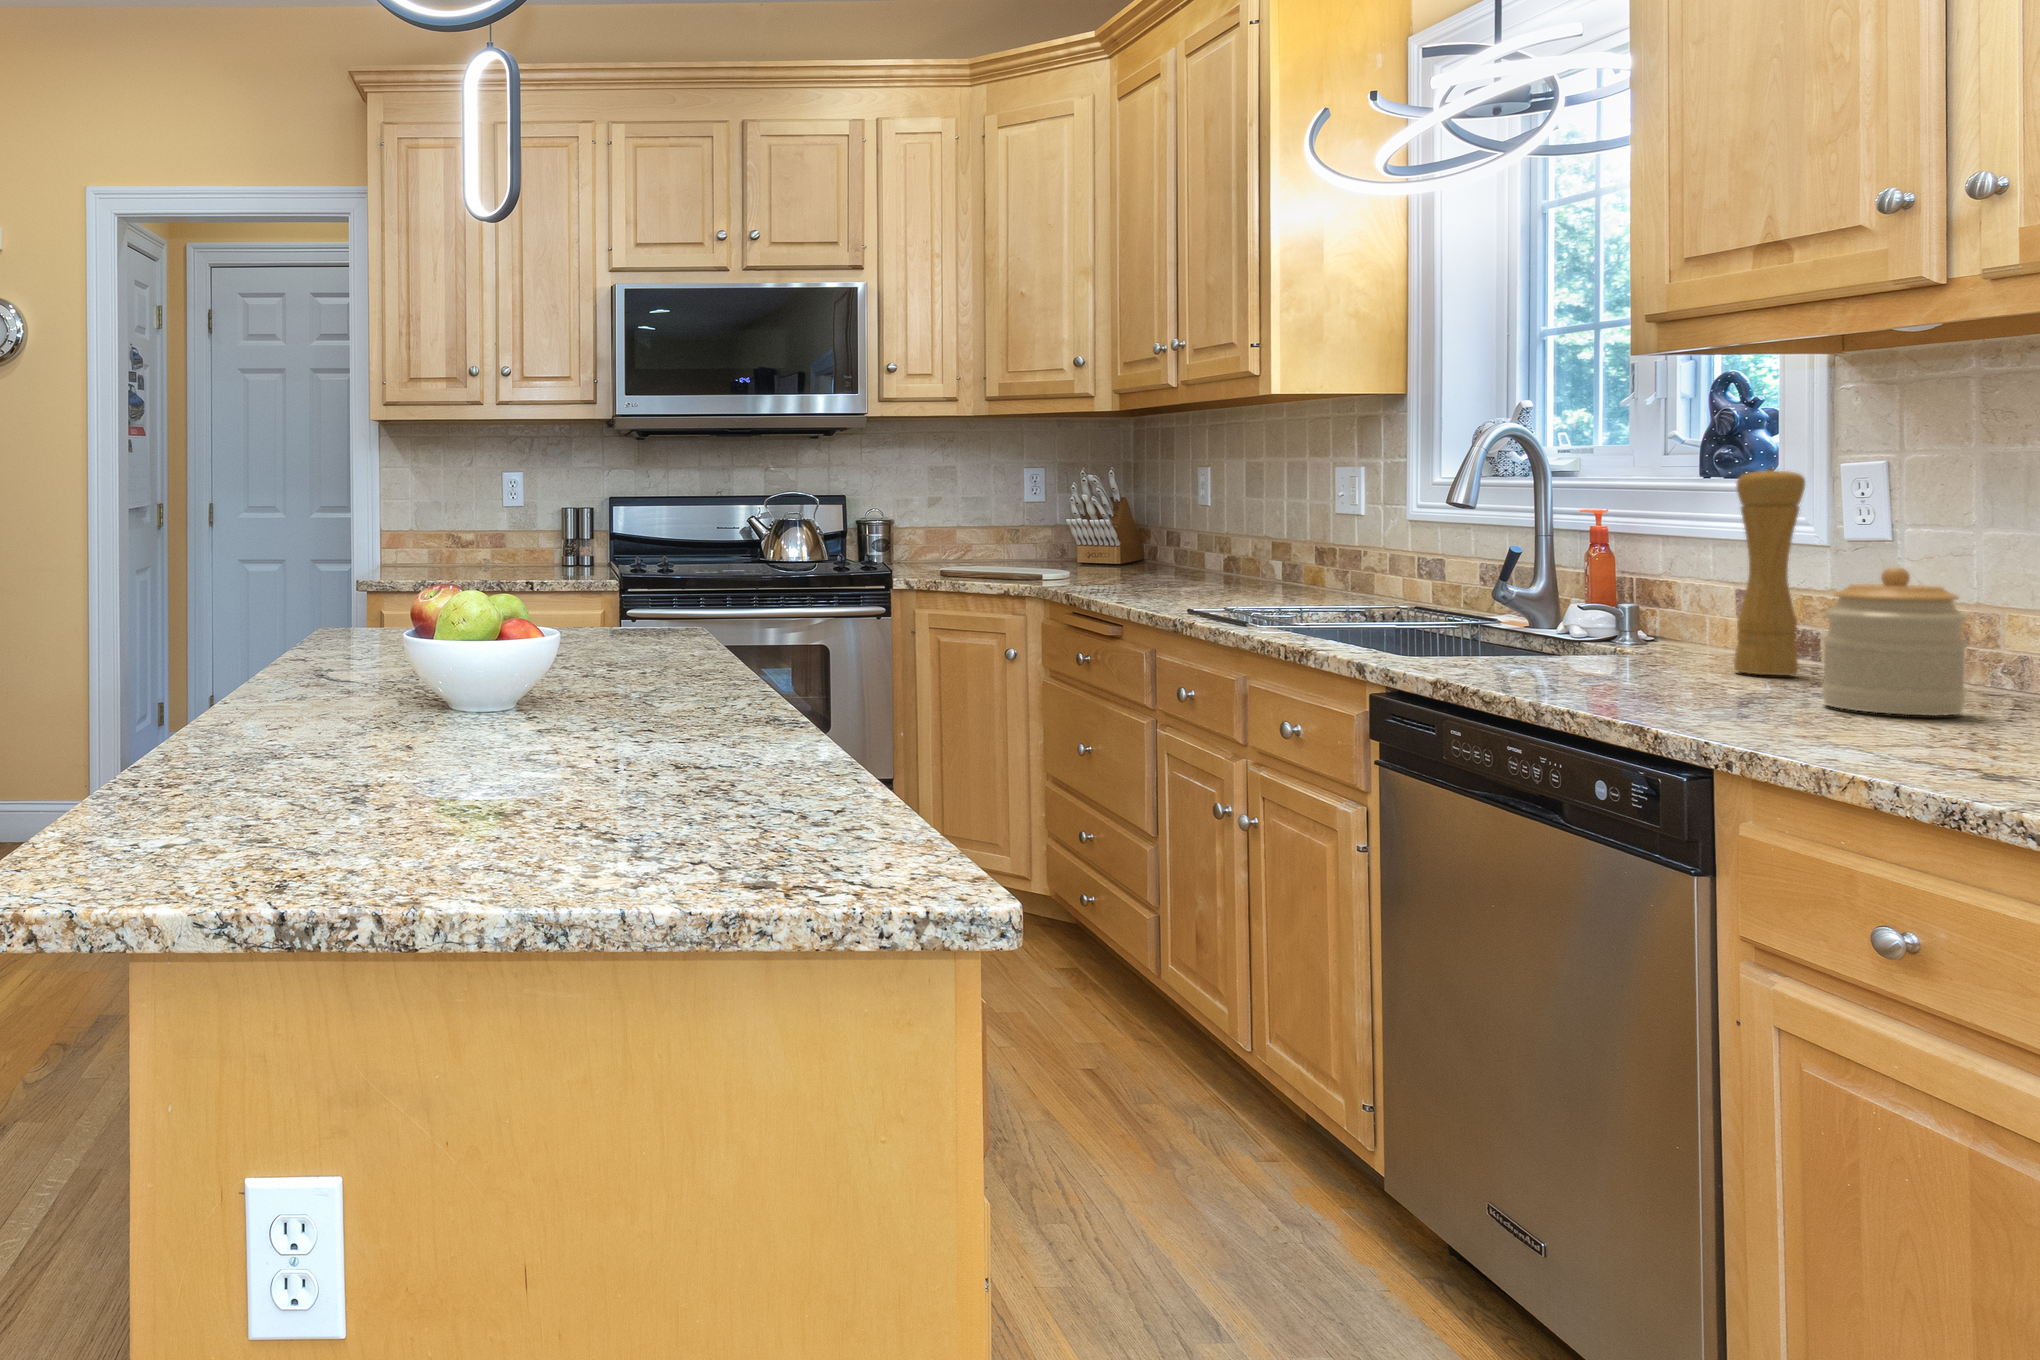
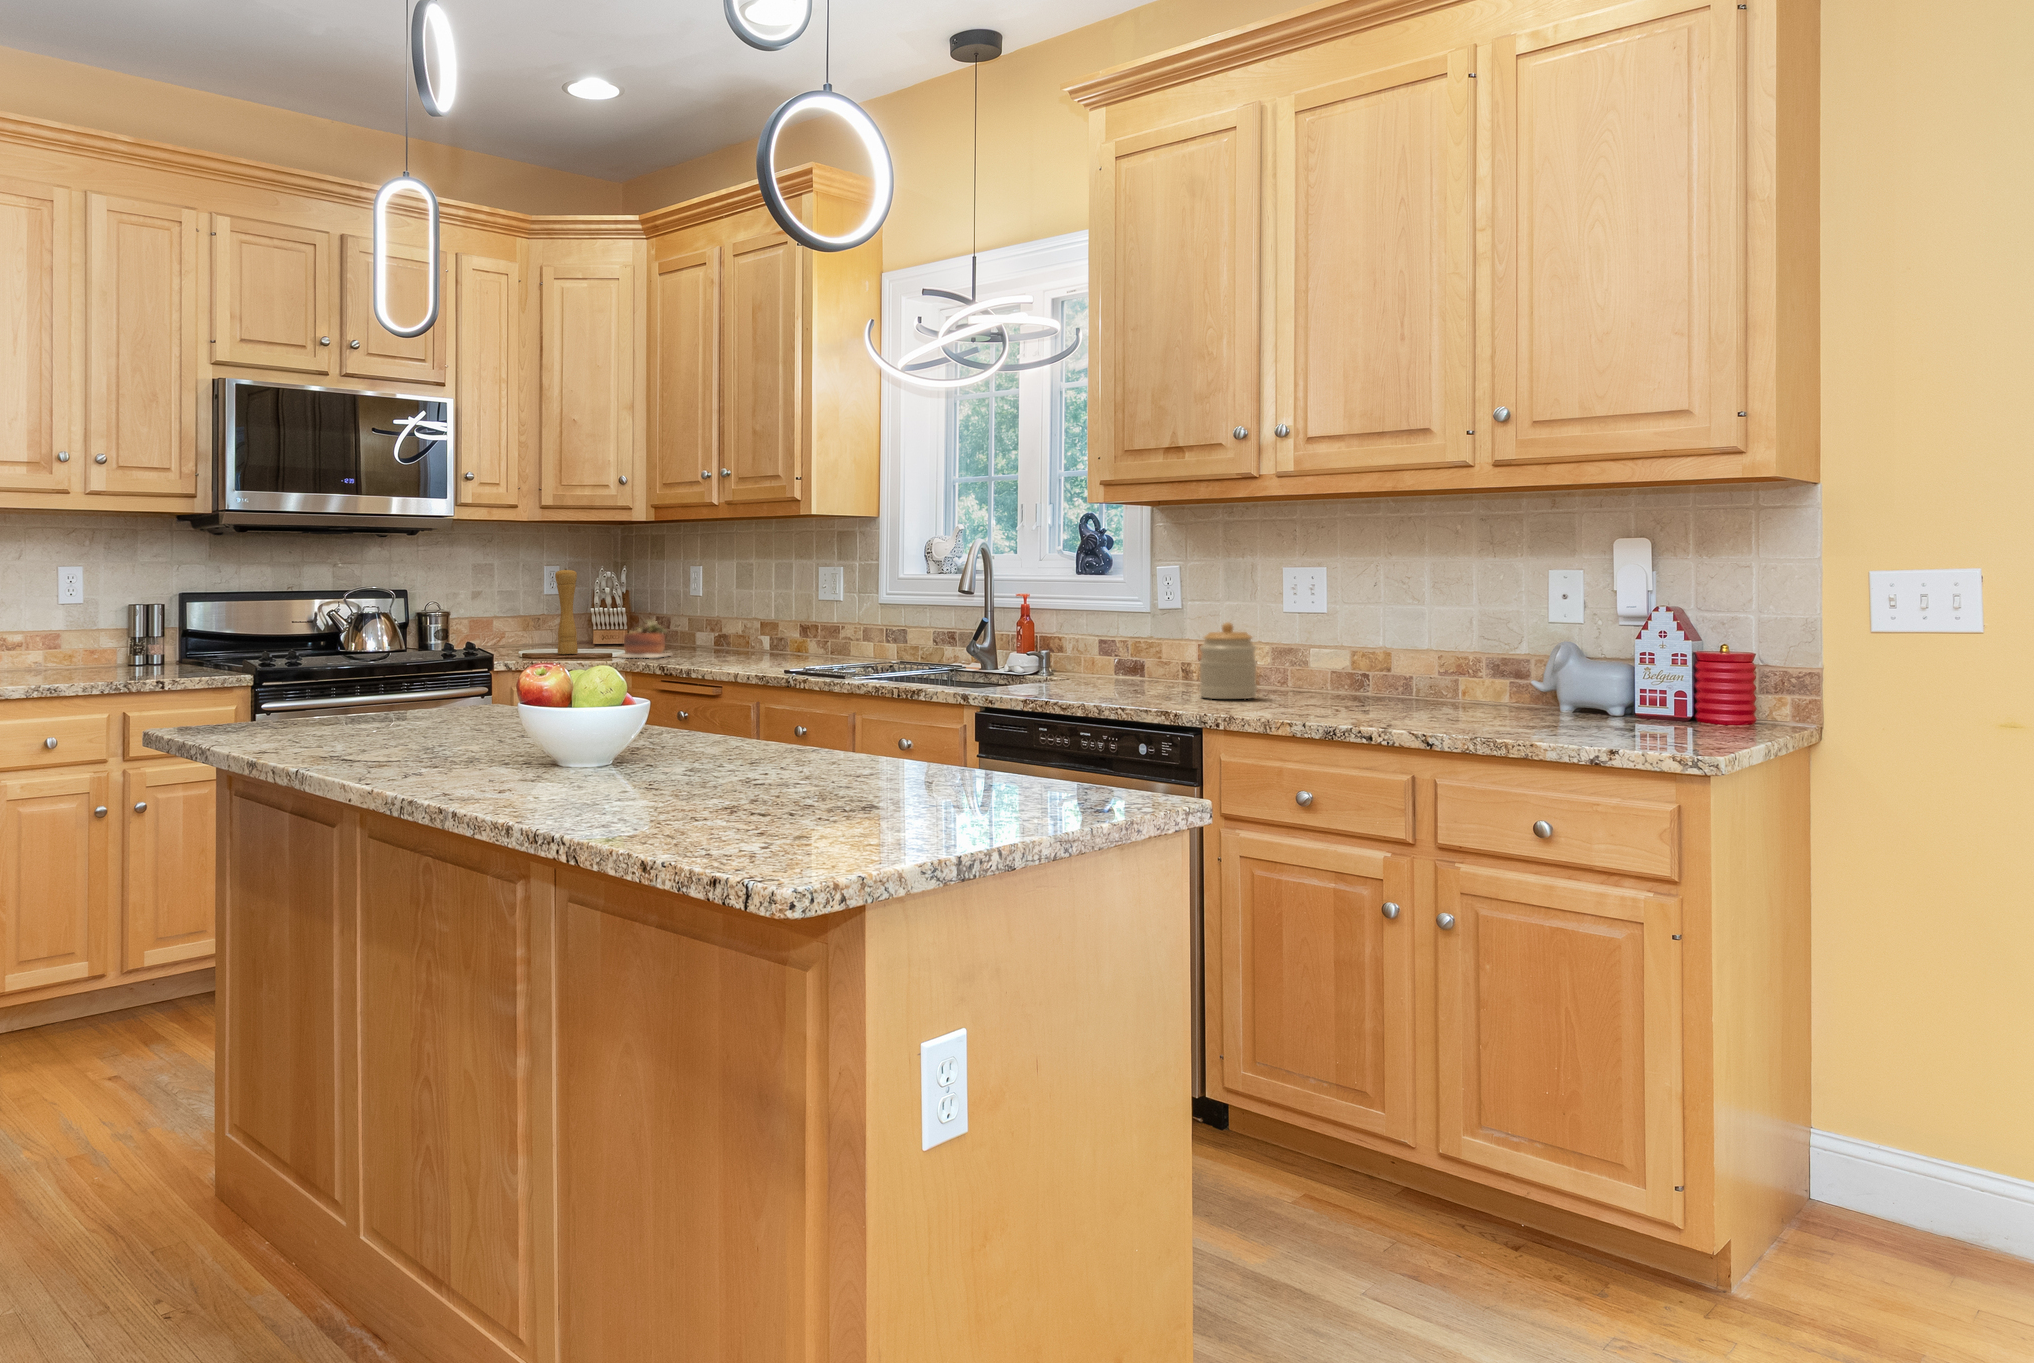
pepper mill: present [1734,468,1805,675] -> present [555,569,578,654]
succulent plant: none [1063,534,1144,584] -> present [618,619,671,658]

